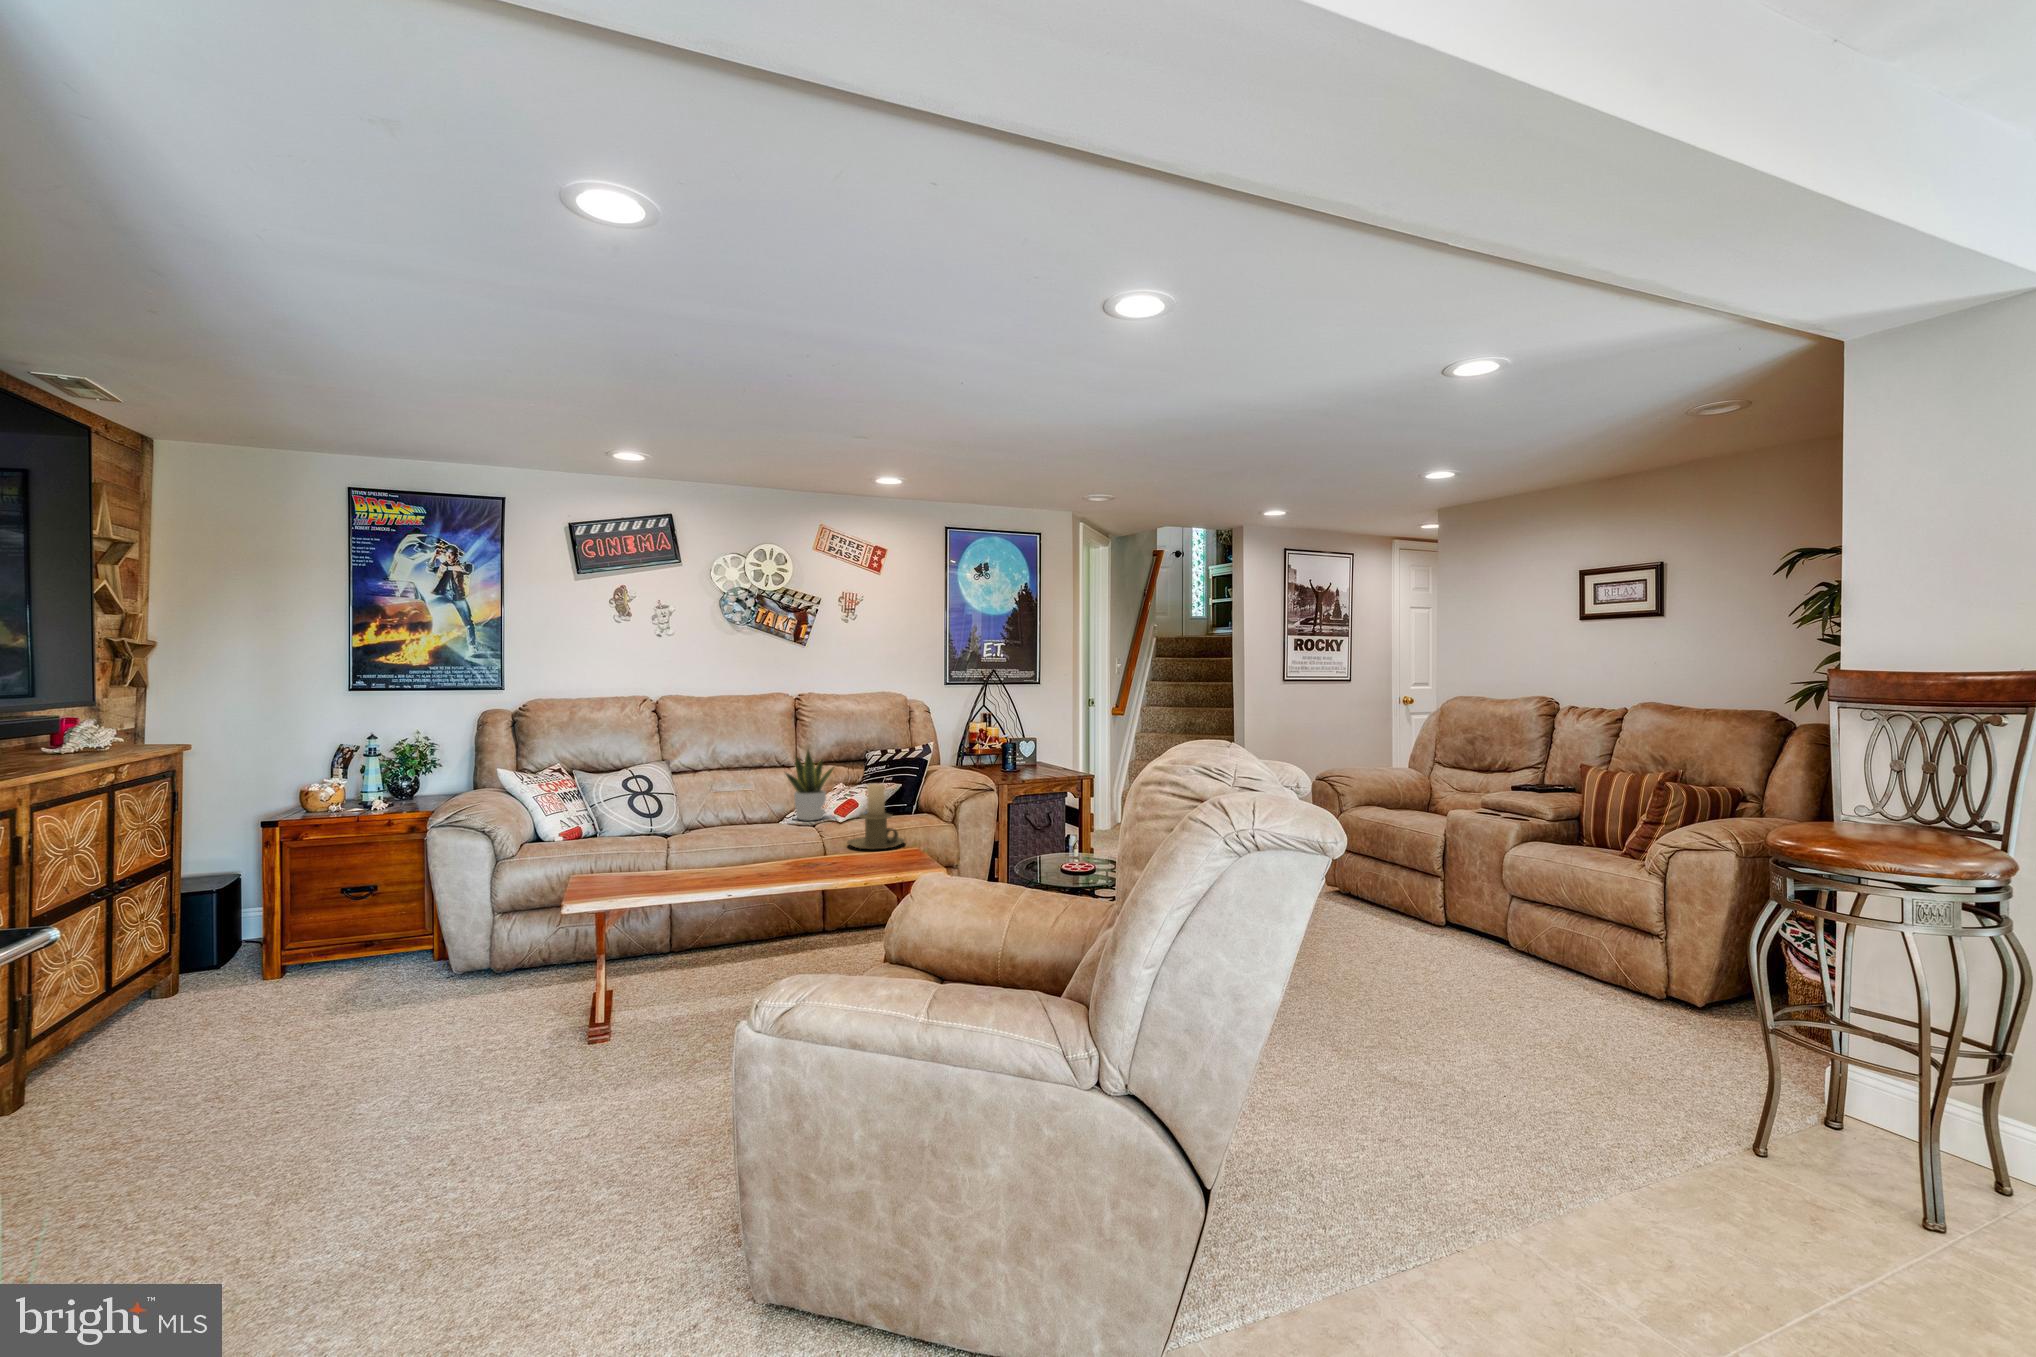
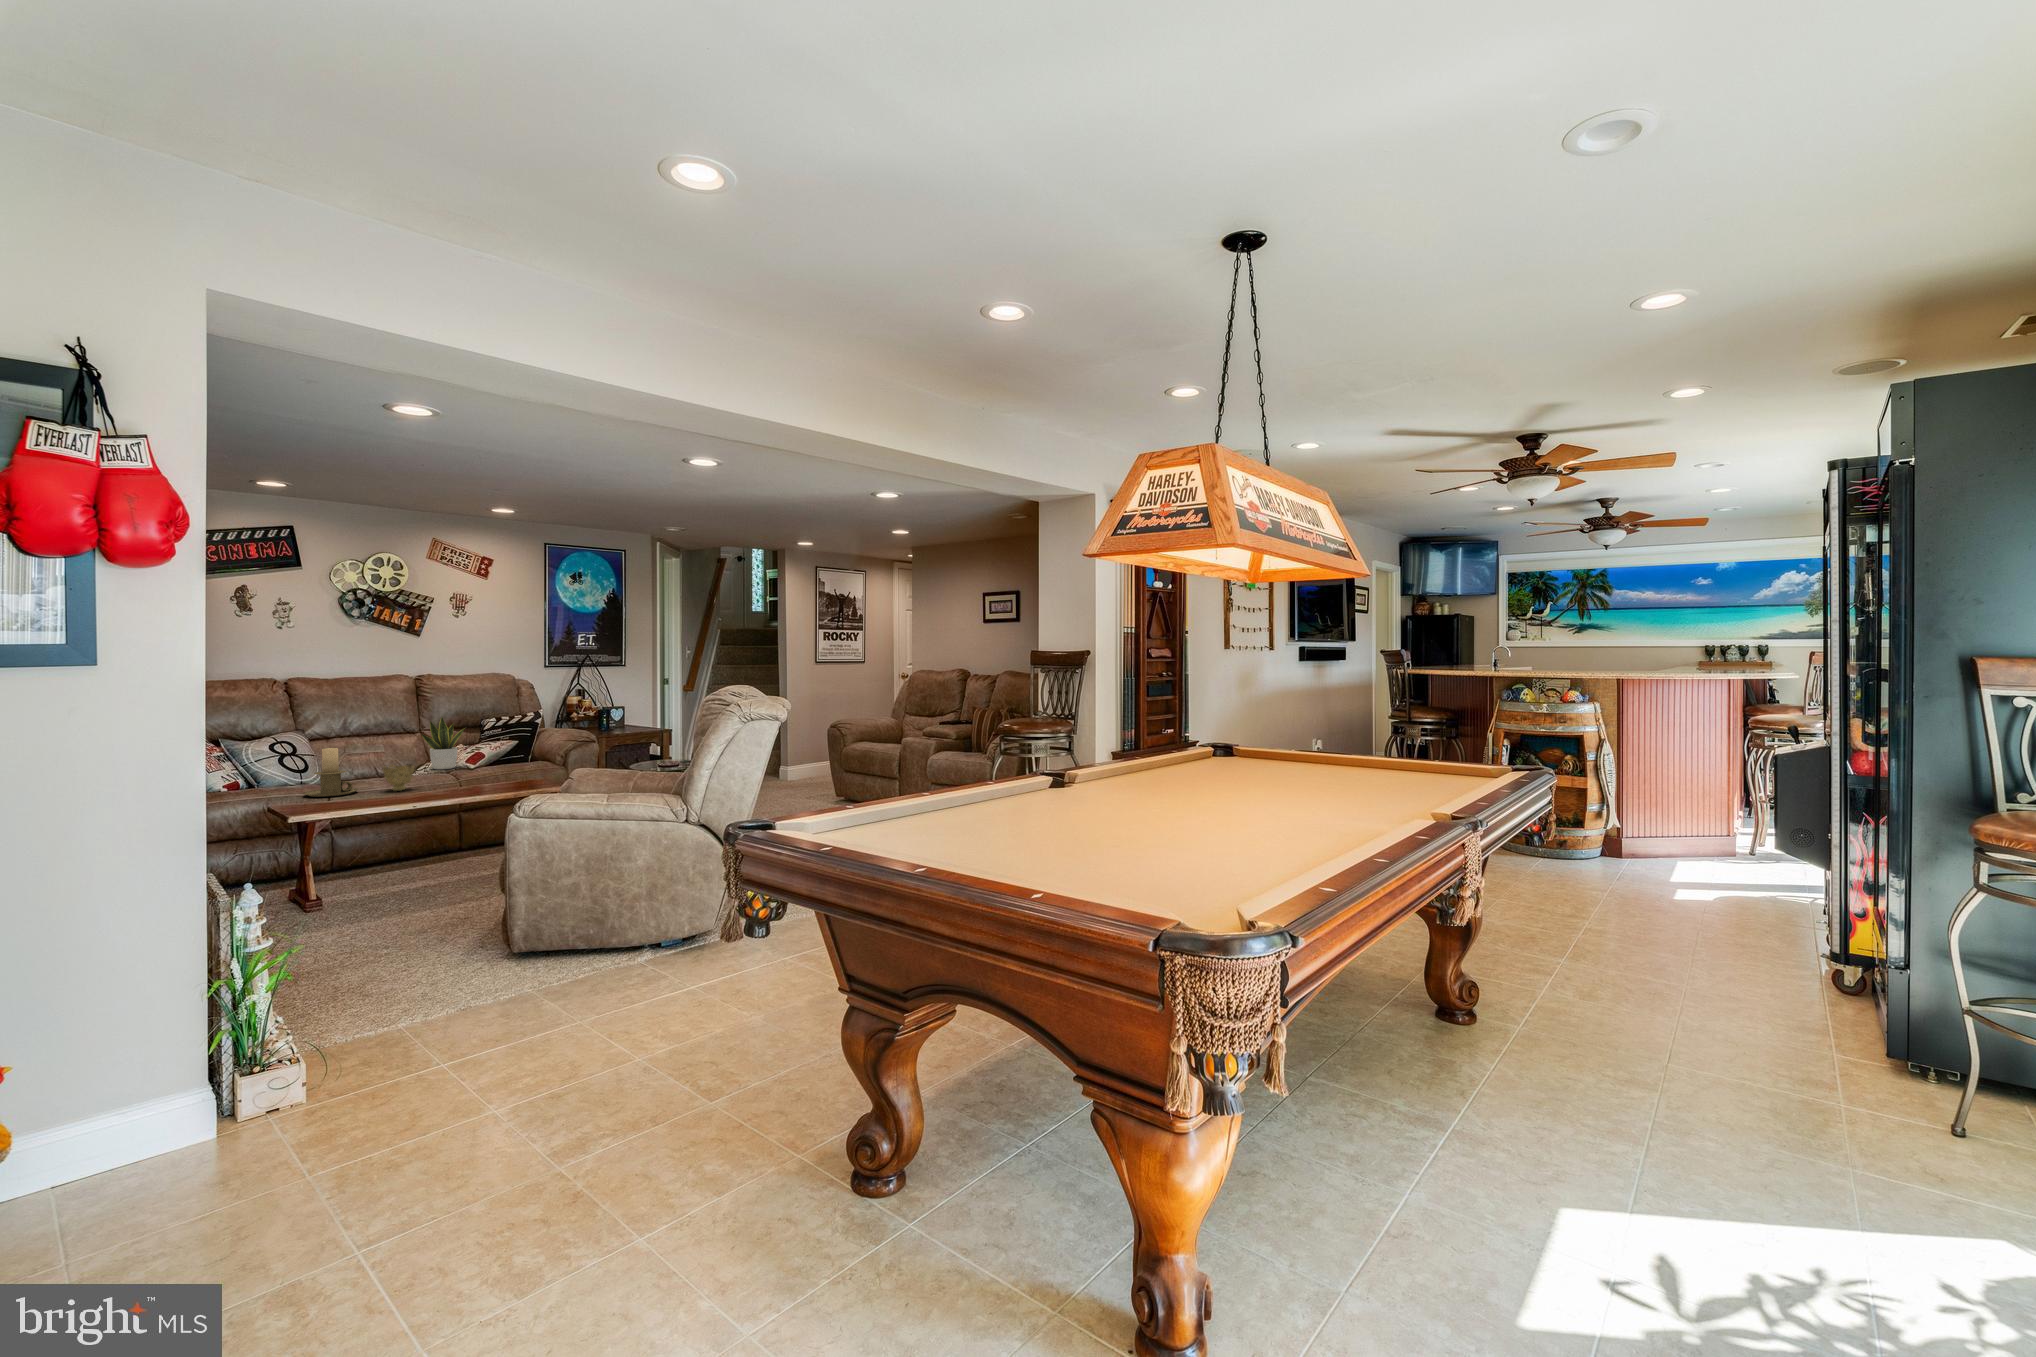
candle holder: present [847,784,905,849] -> present [303,748,358,797]
decorative bowl: none [710,819,751,859] -> present [382,764,415,791]

